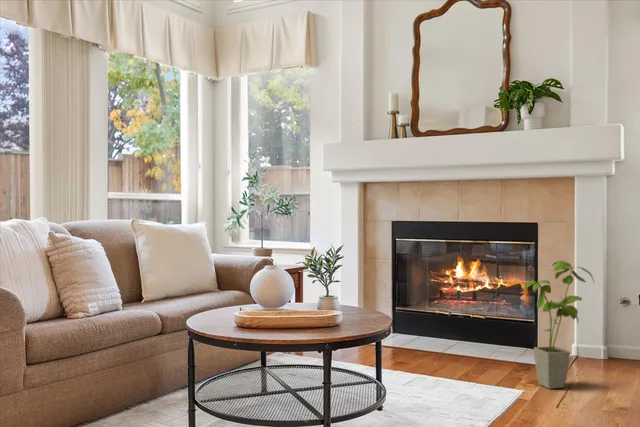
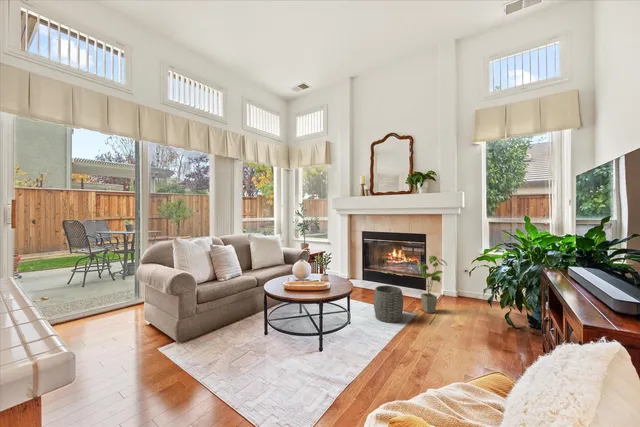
woven basket: none [433,329,500,408] -> present [374,286,403,323]

